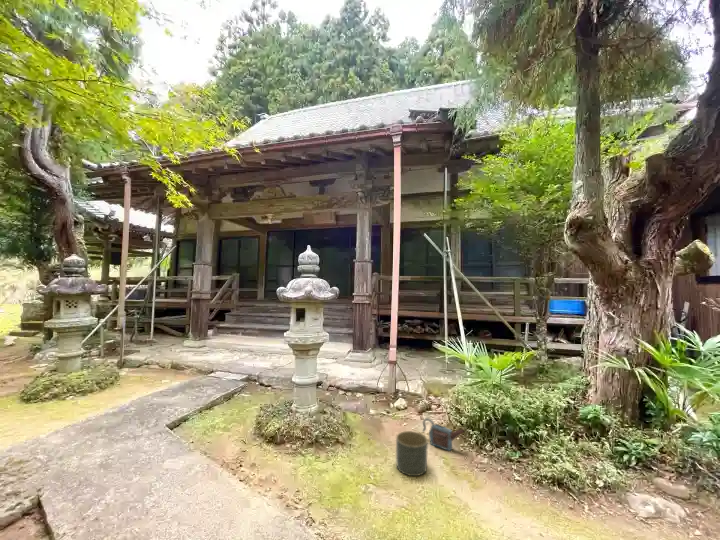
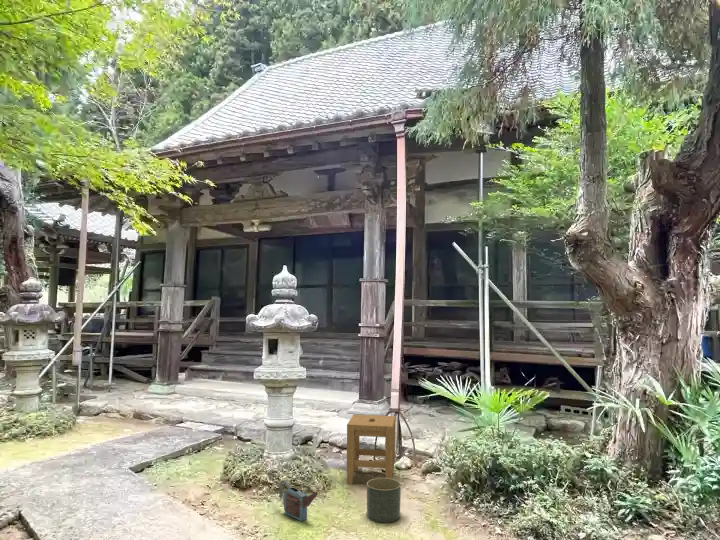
stool: none [365,369,405,432] -> present [347,415,395,484]
watering can: present [423,418,464,451] -> present [279,480,317,521]

